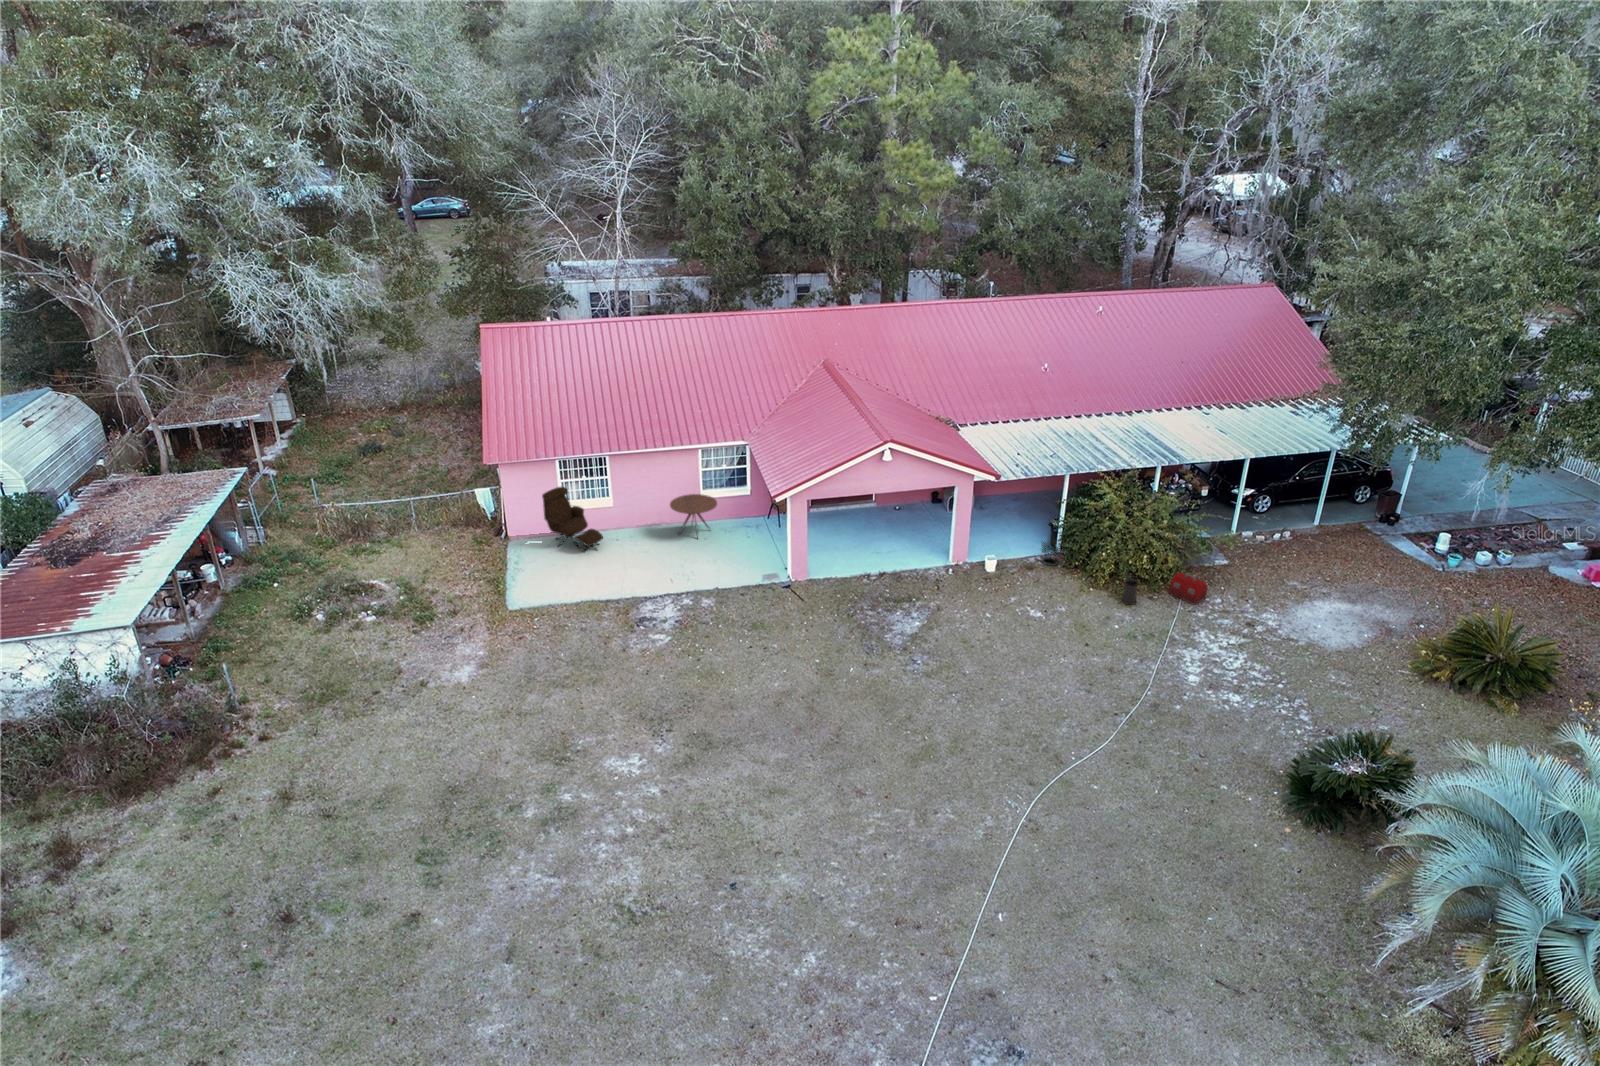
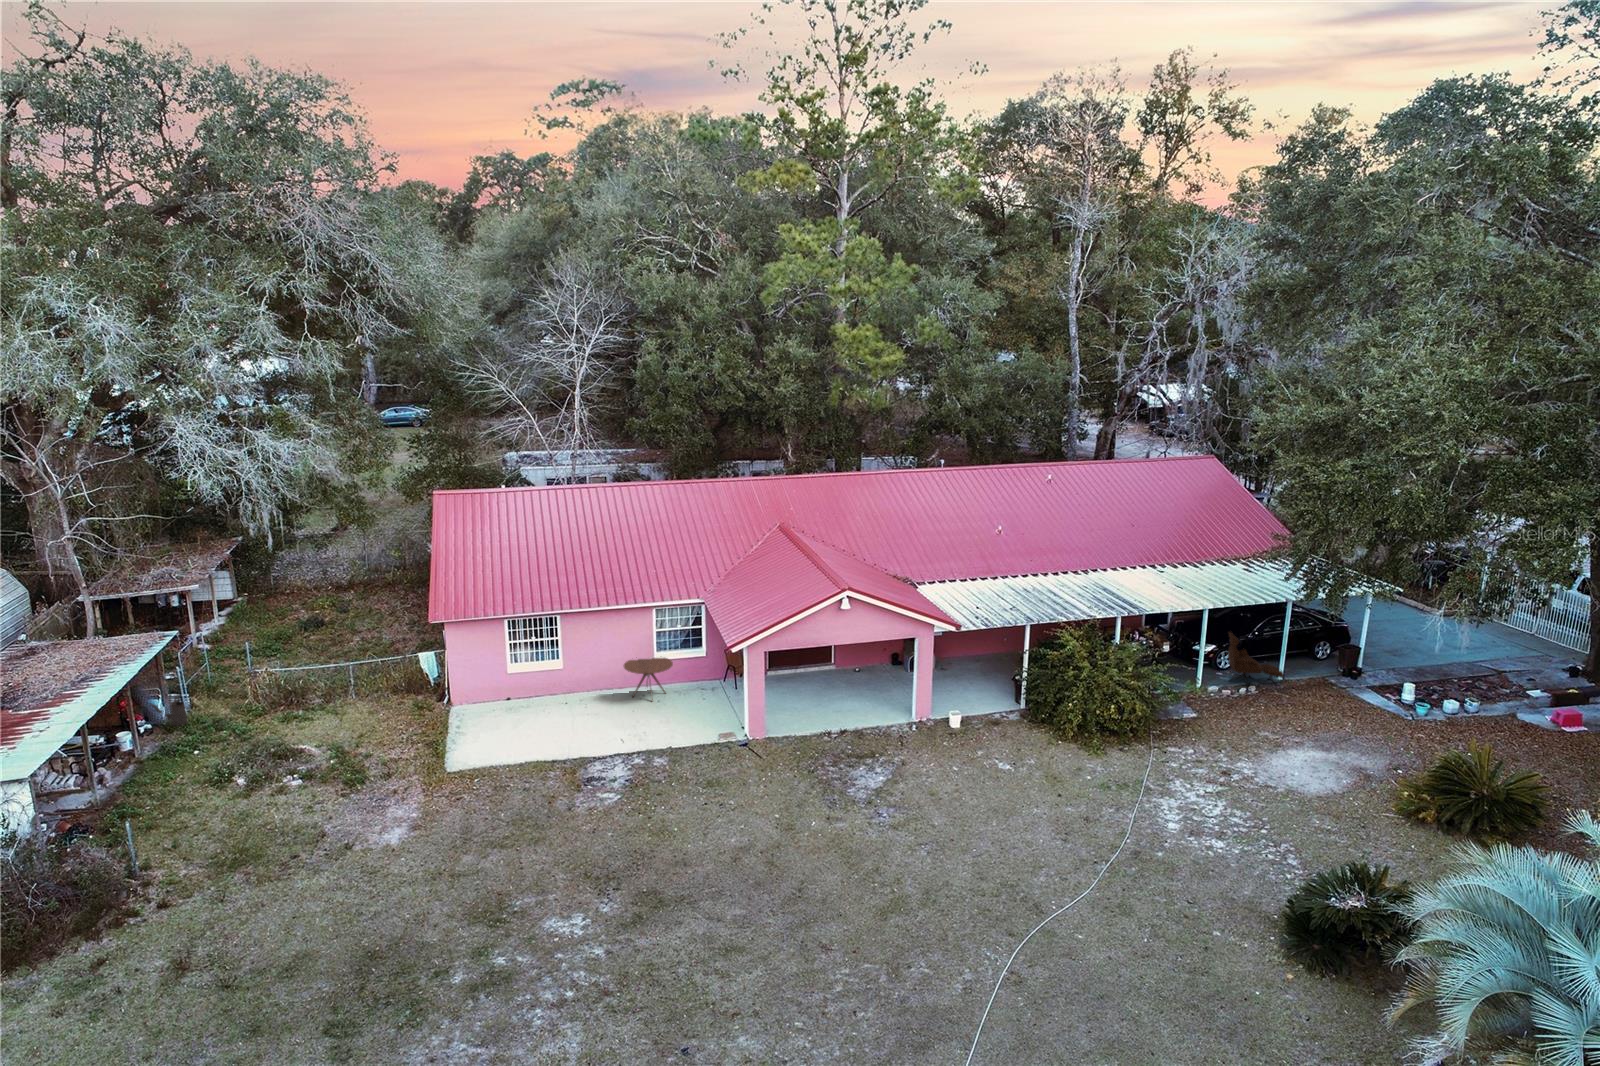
lounge chair: present [542,487,603,547] -> present [1226,632,1284,686]
potted tree: present [1041,535,1062,566] -> none [1004,684,1028,721]
watering can: present [1121,570,1138,605] -> present [151,696,188,726]
toolbox: present [1169,573,1208,605] -> none [1139,722,1179,755]

